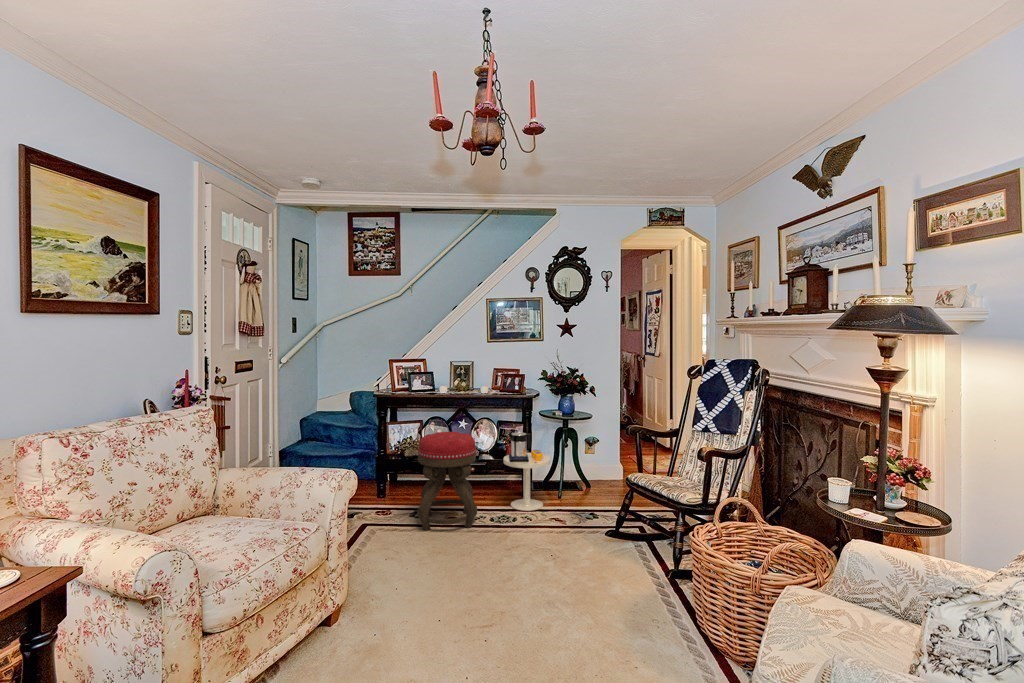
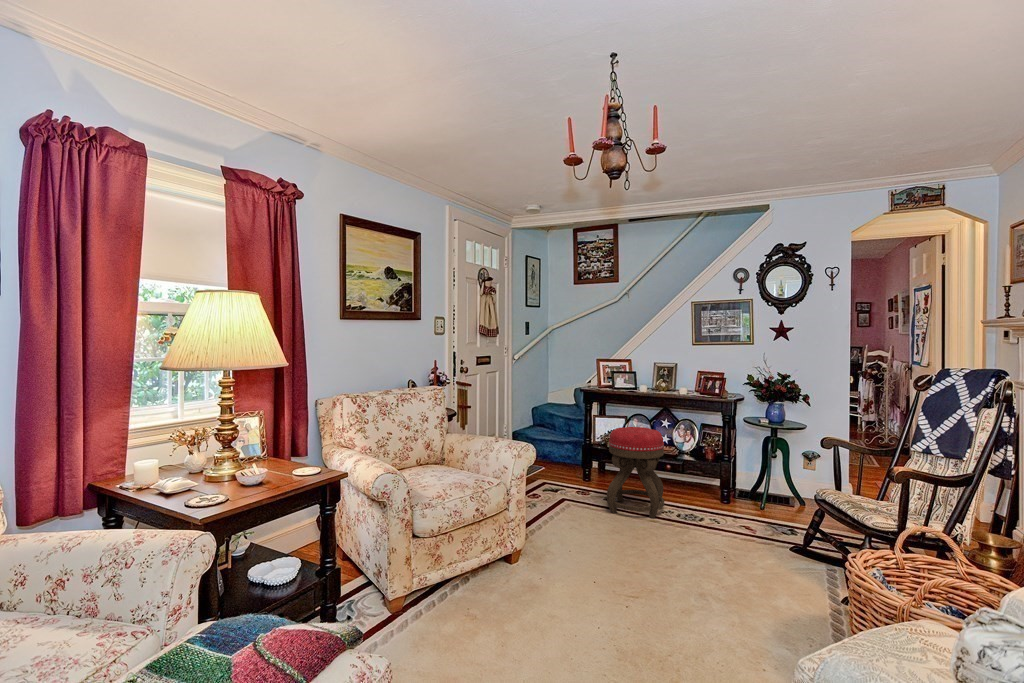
side table: present [504,432,550,511] -> none [697,435,747,515]

